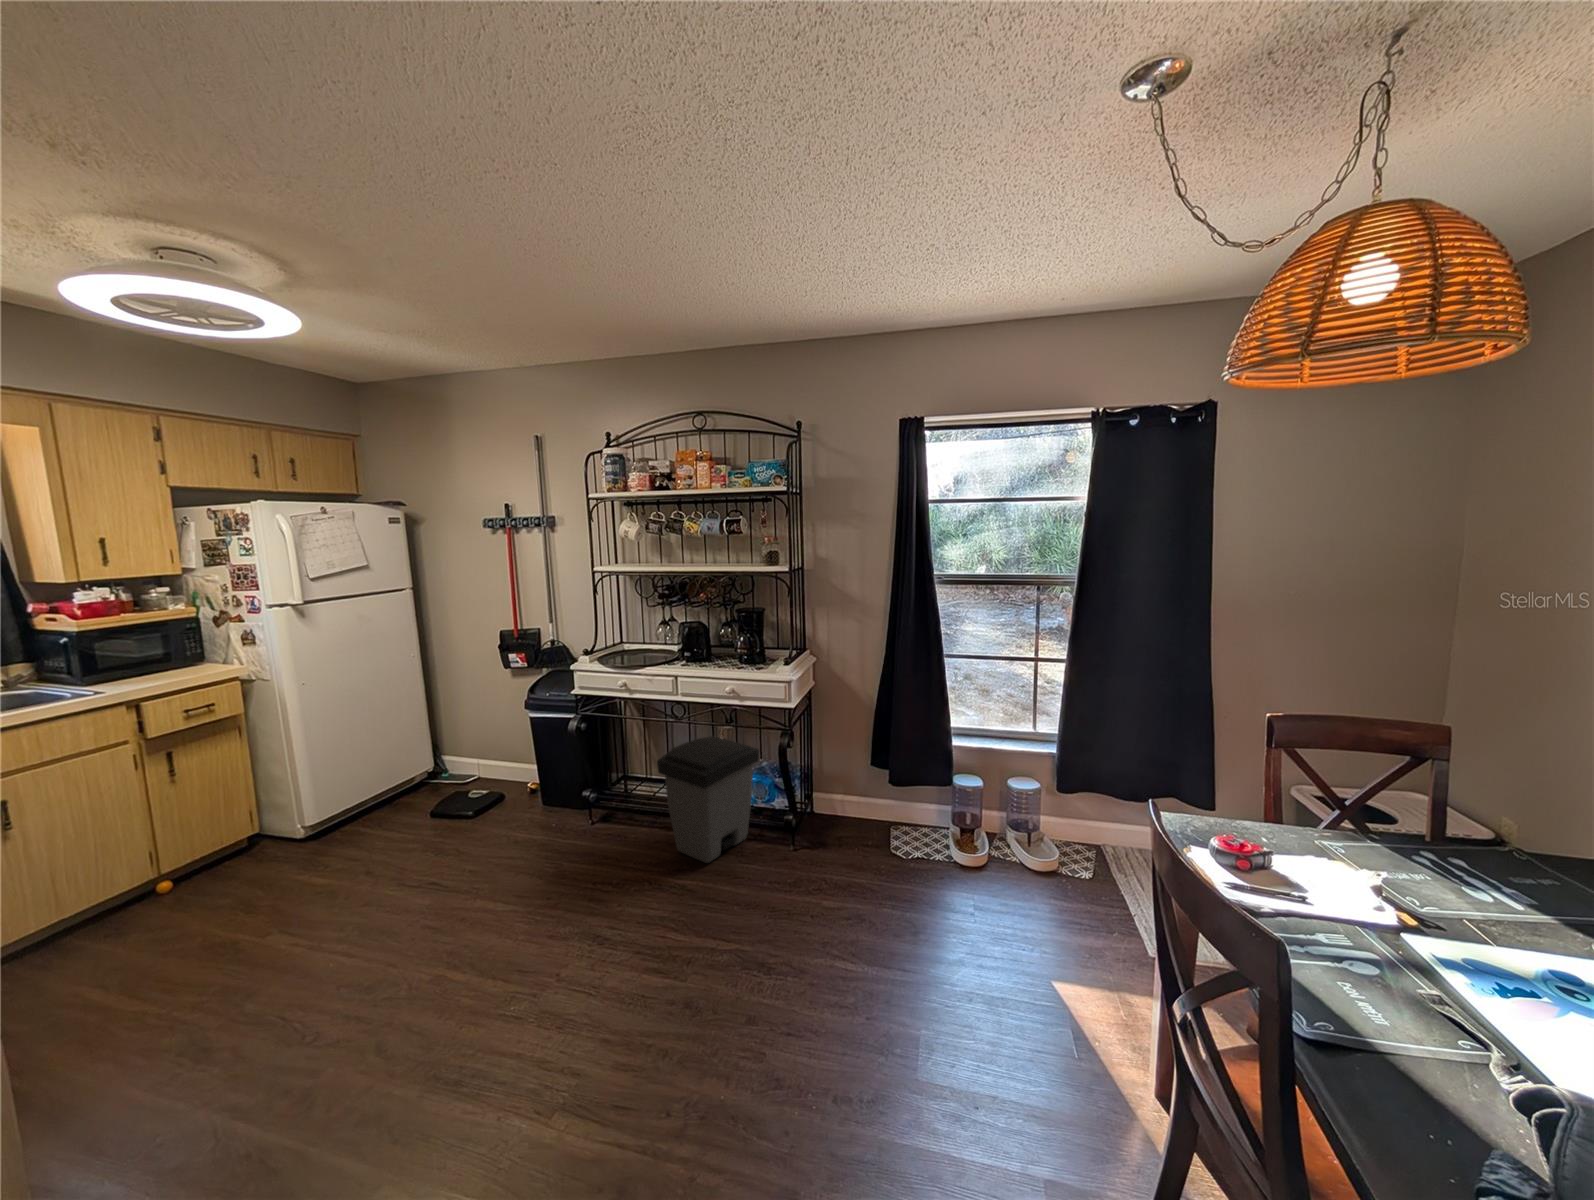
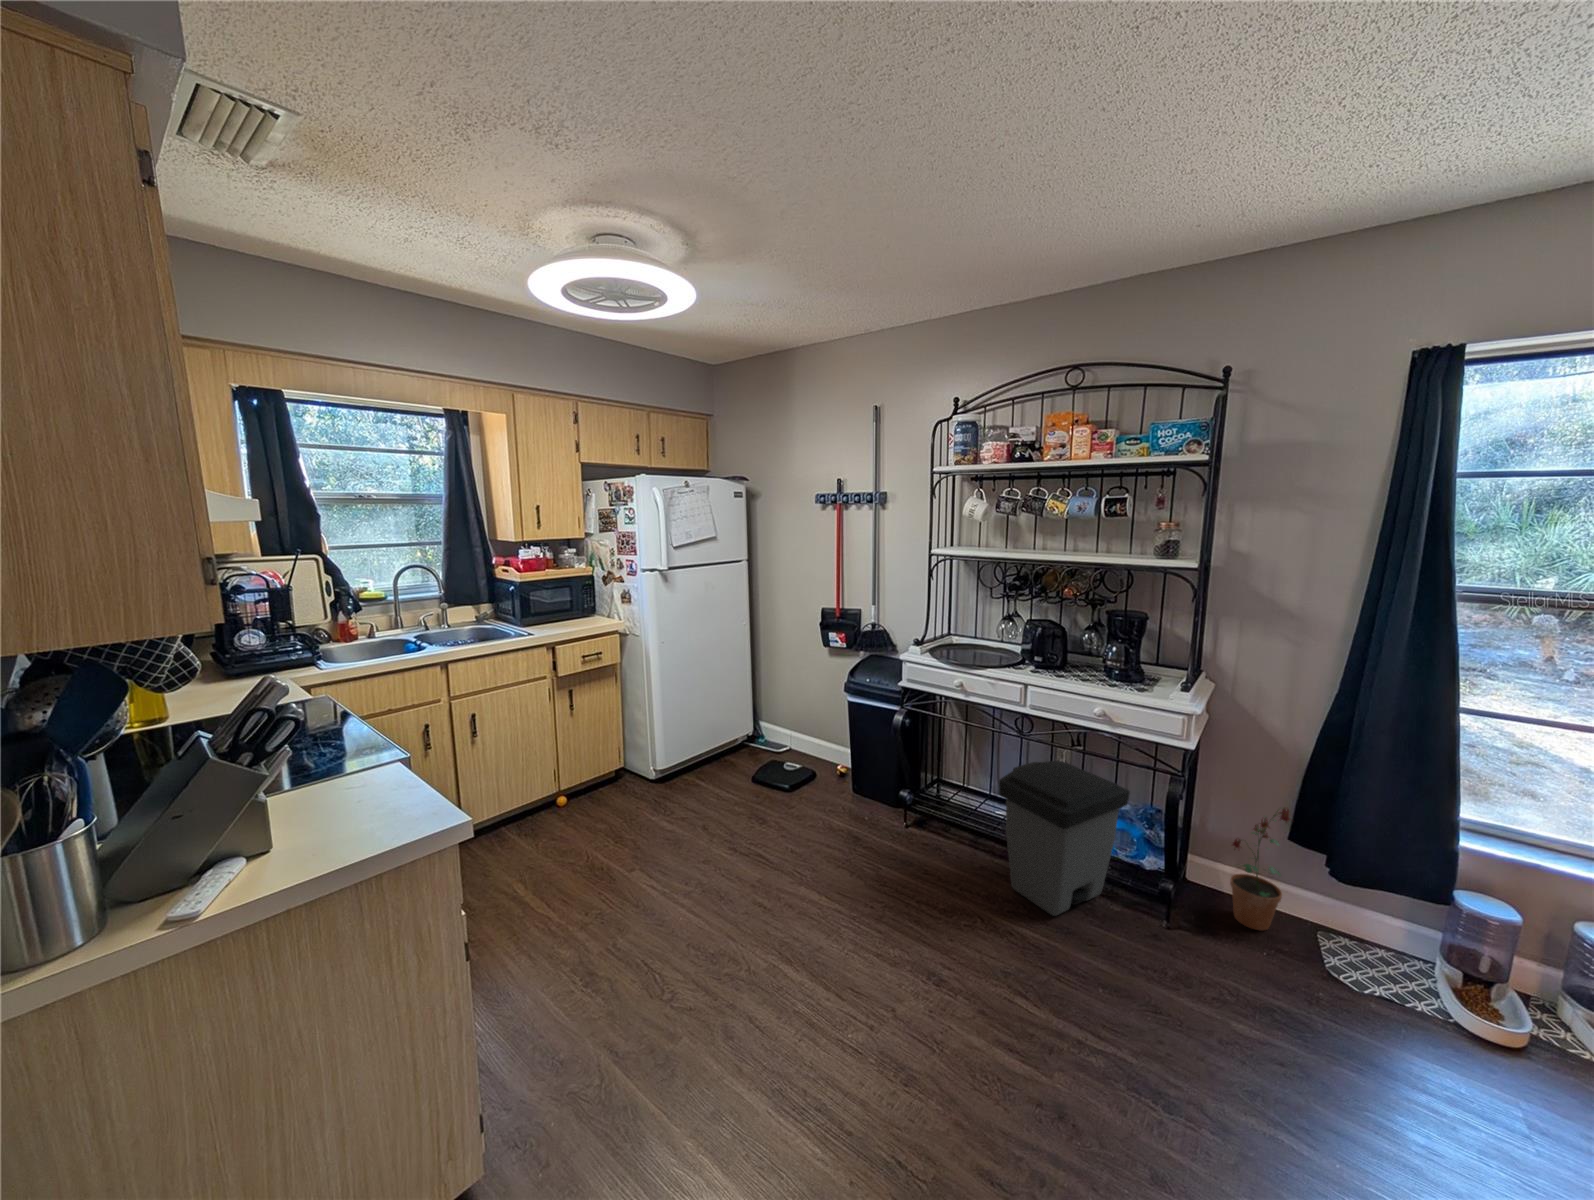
potted plant: none [830,740,867,835] -> present [1230,808,1290,930]

